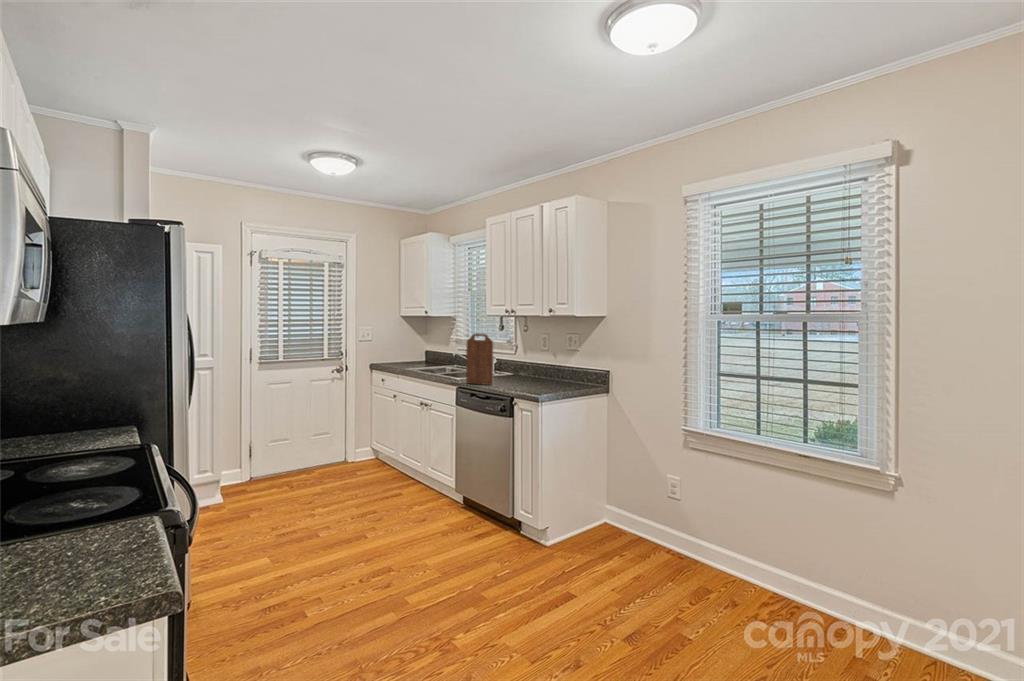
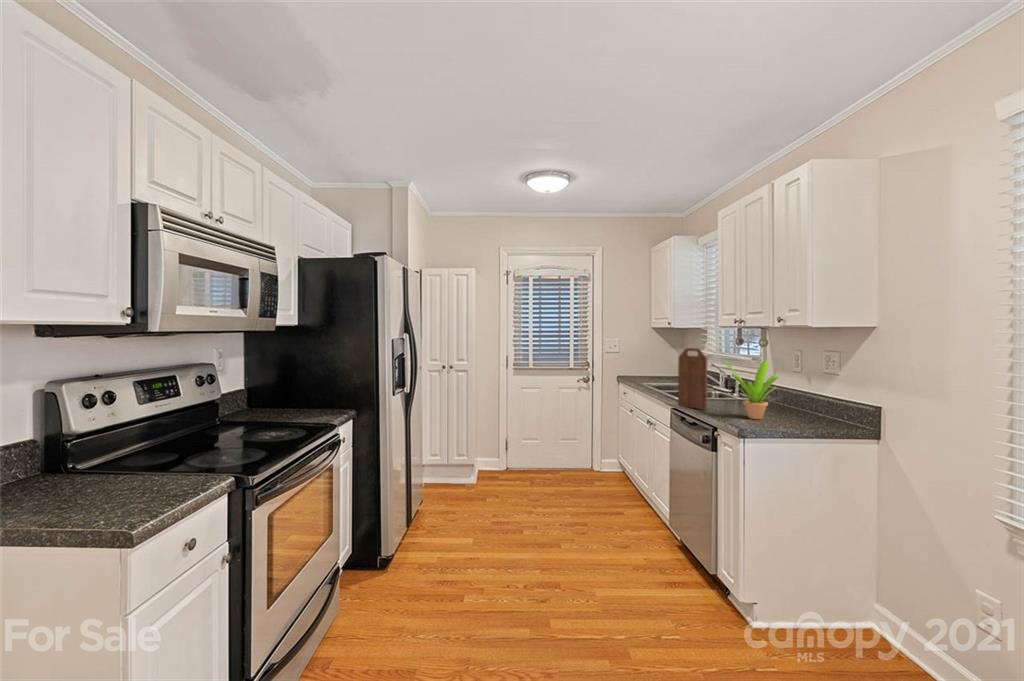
potted plant: none [508,342,551,387] -> present [723,360,778,419]

